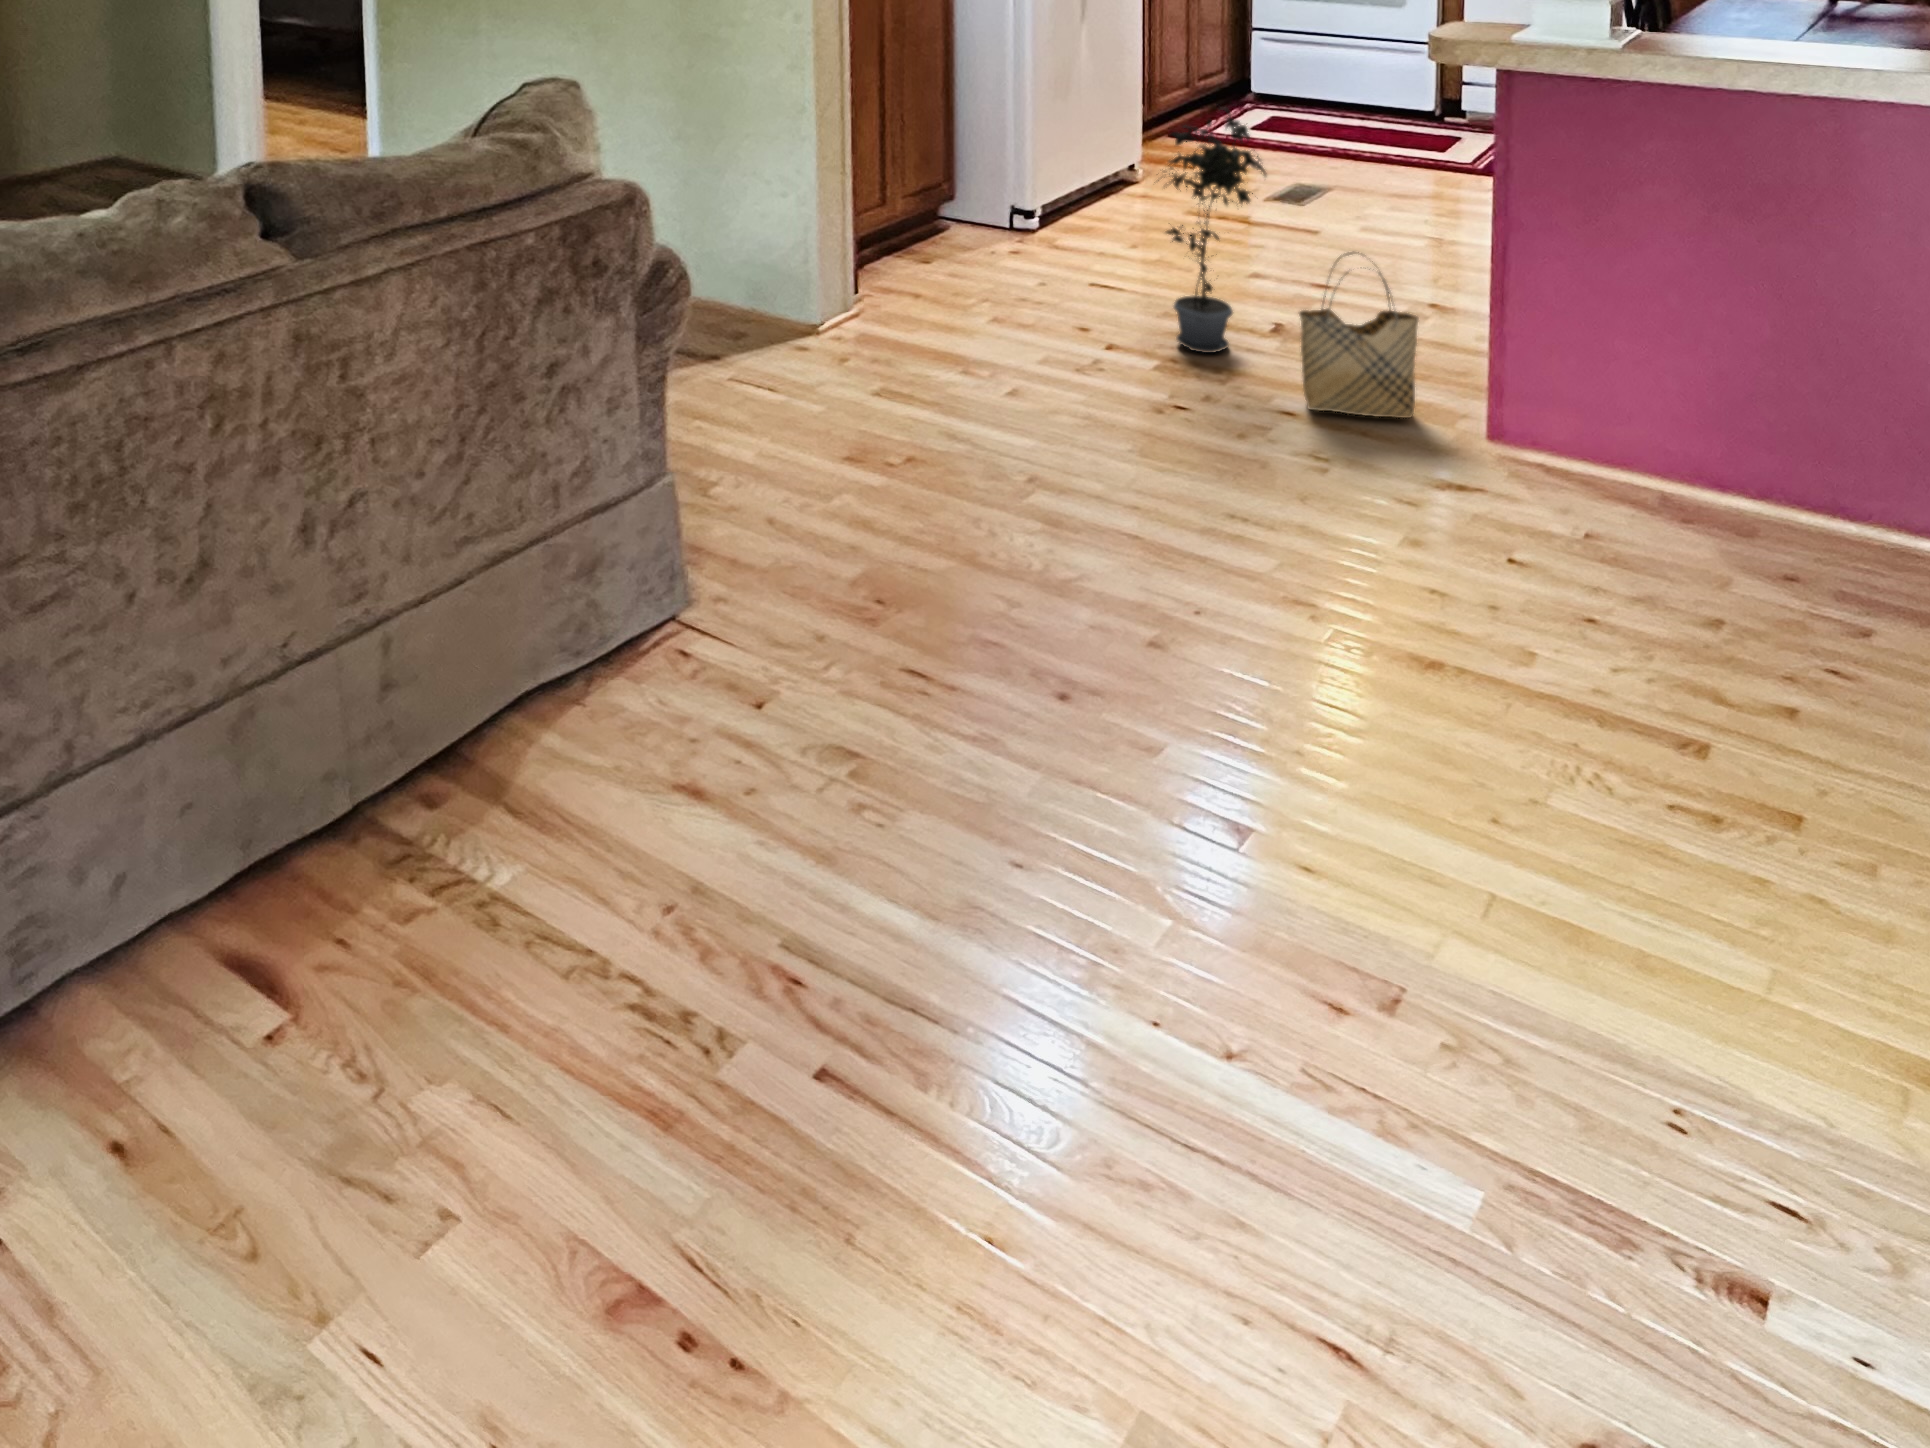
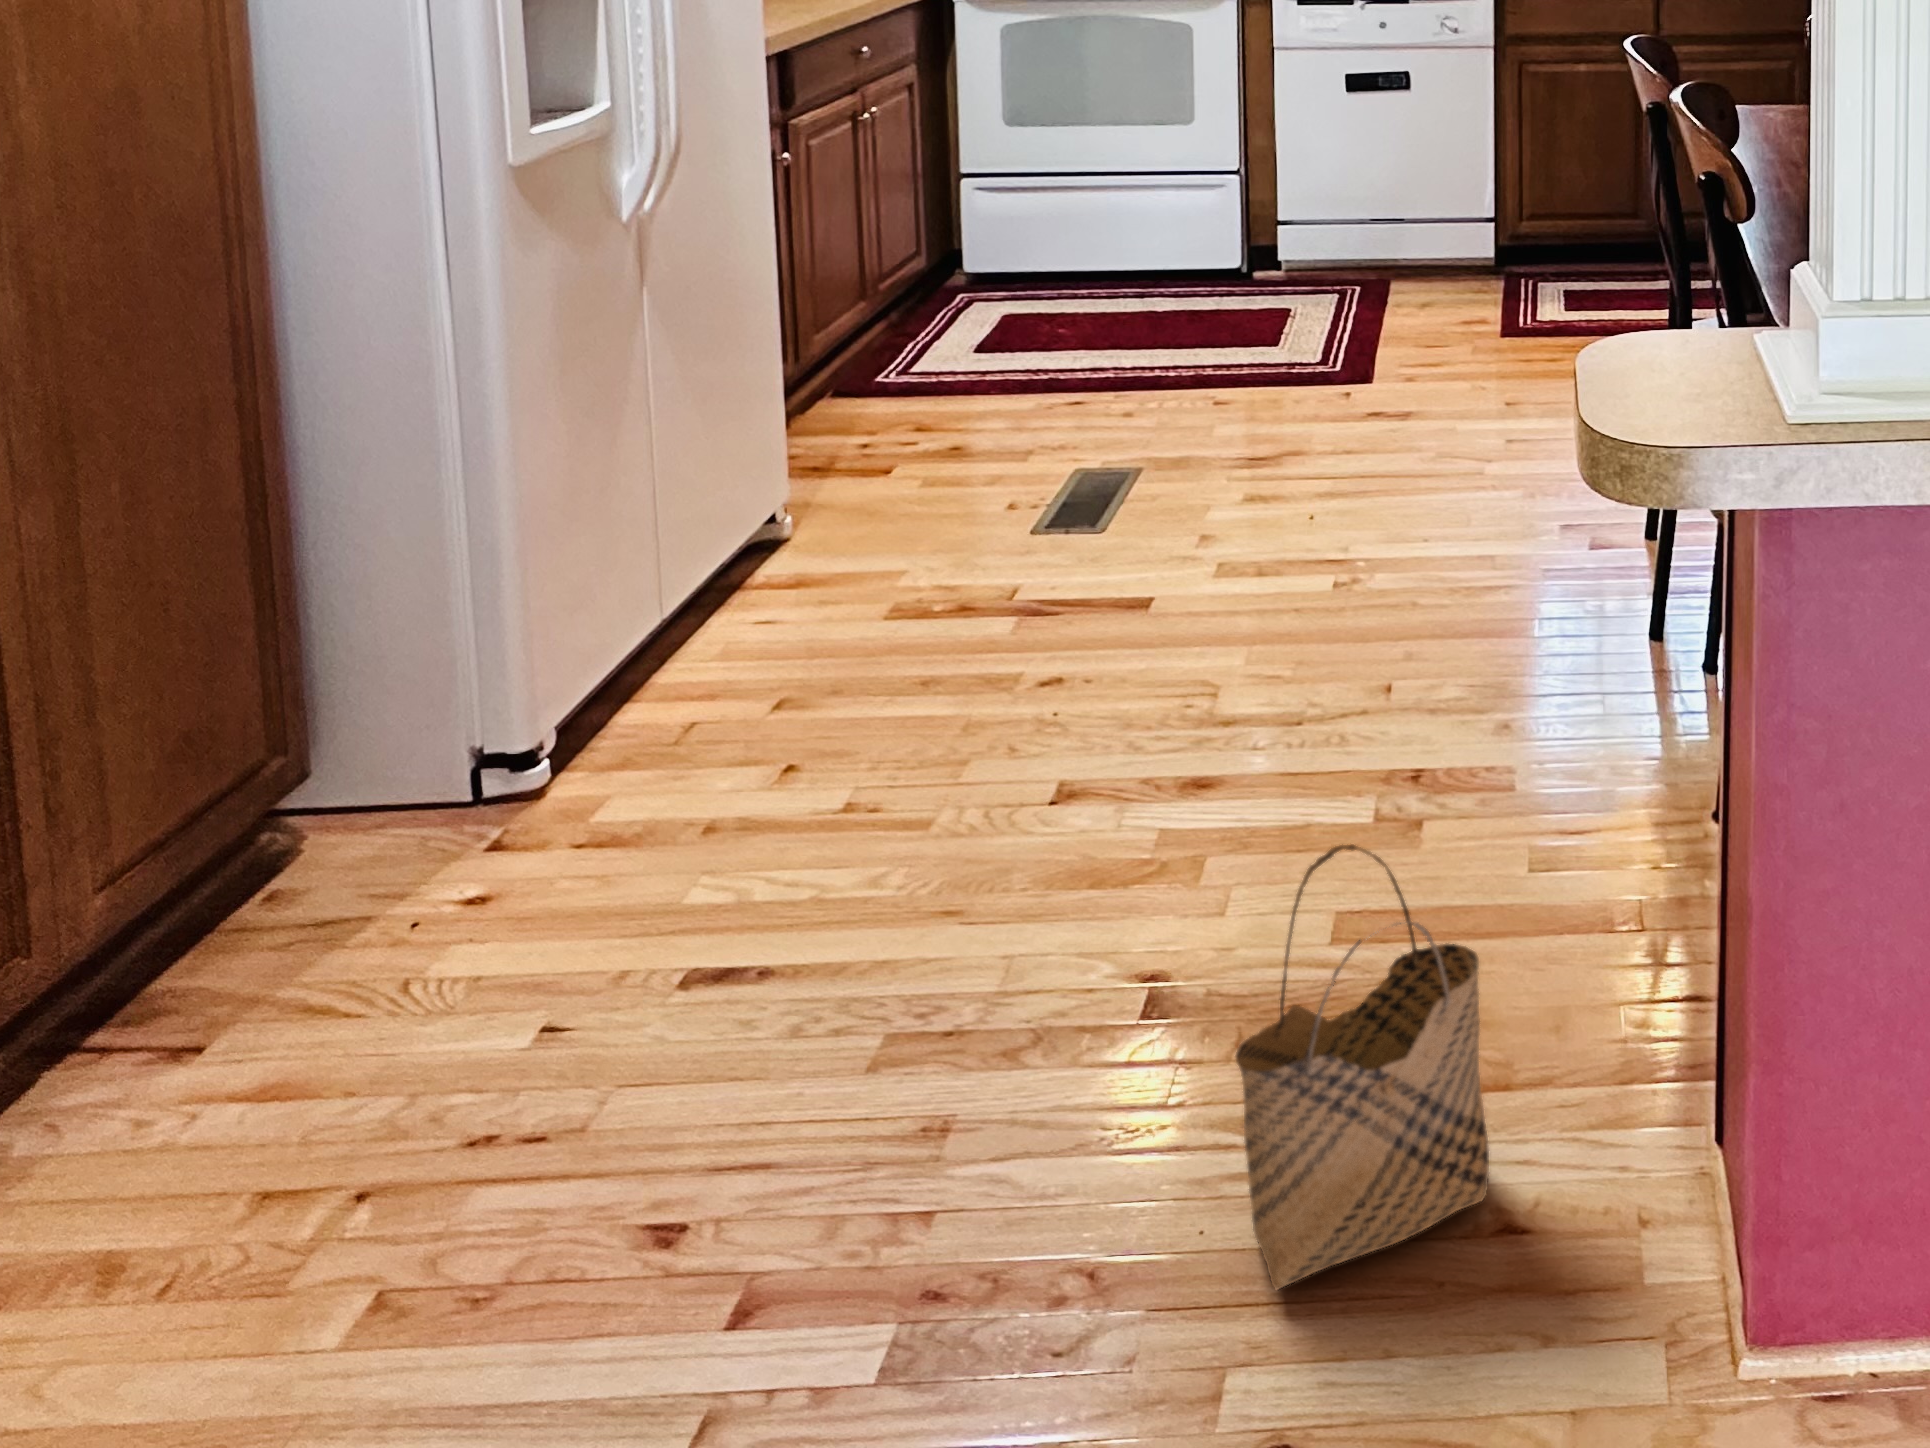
potted plant: present [1158,108,1266,353] -> none [837,537,1126,1138]

